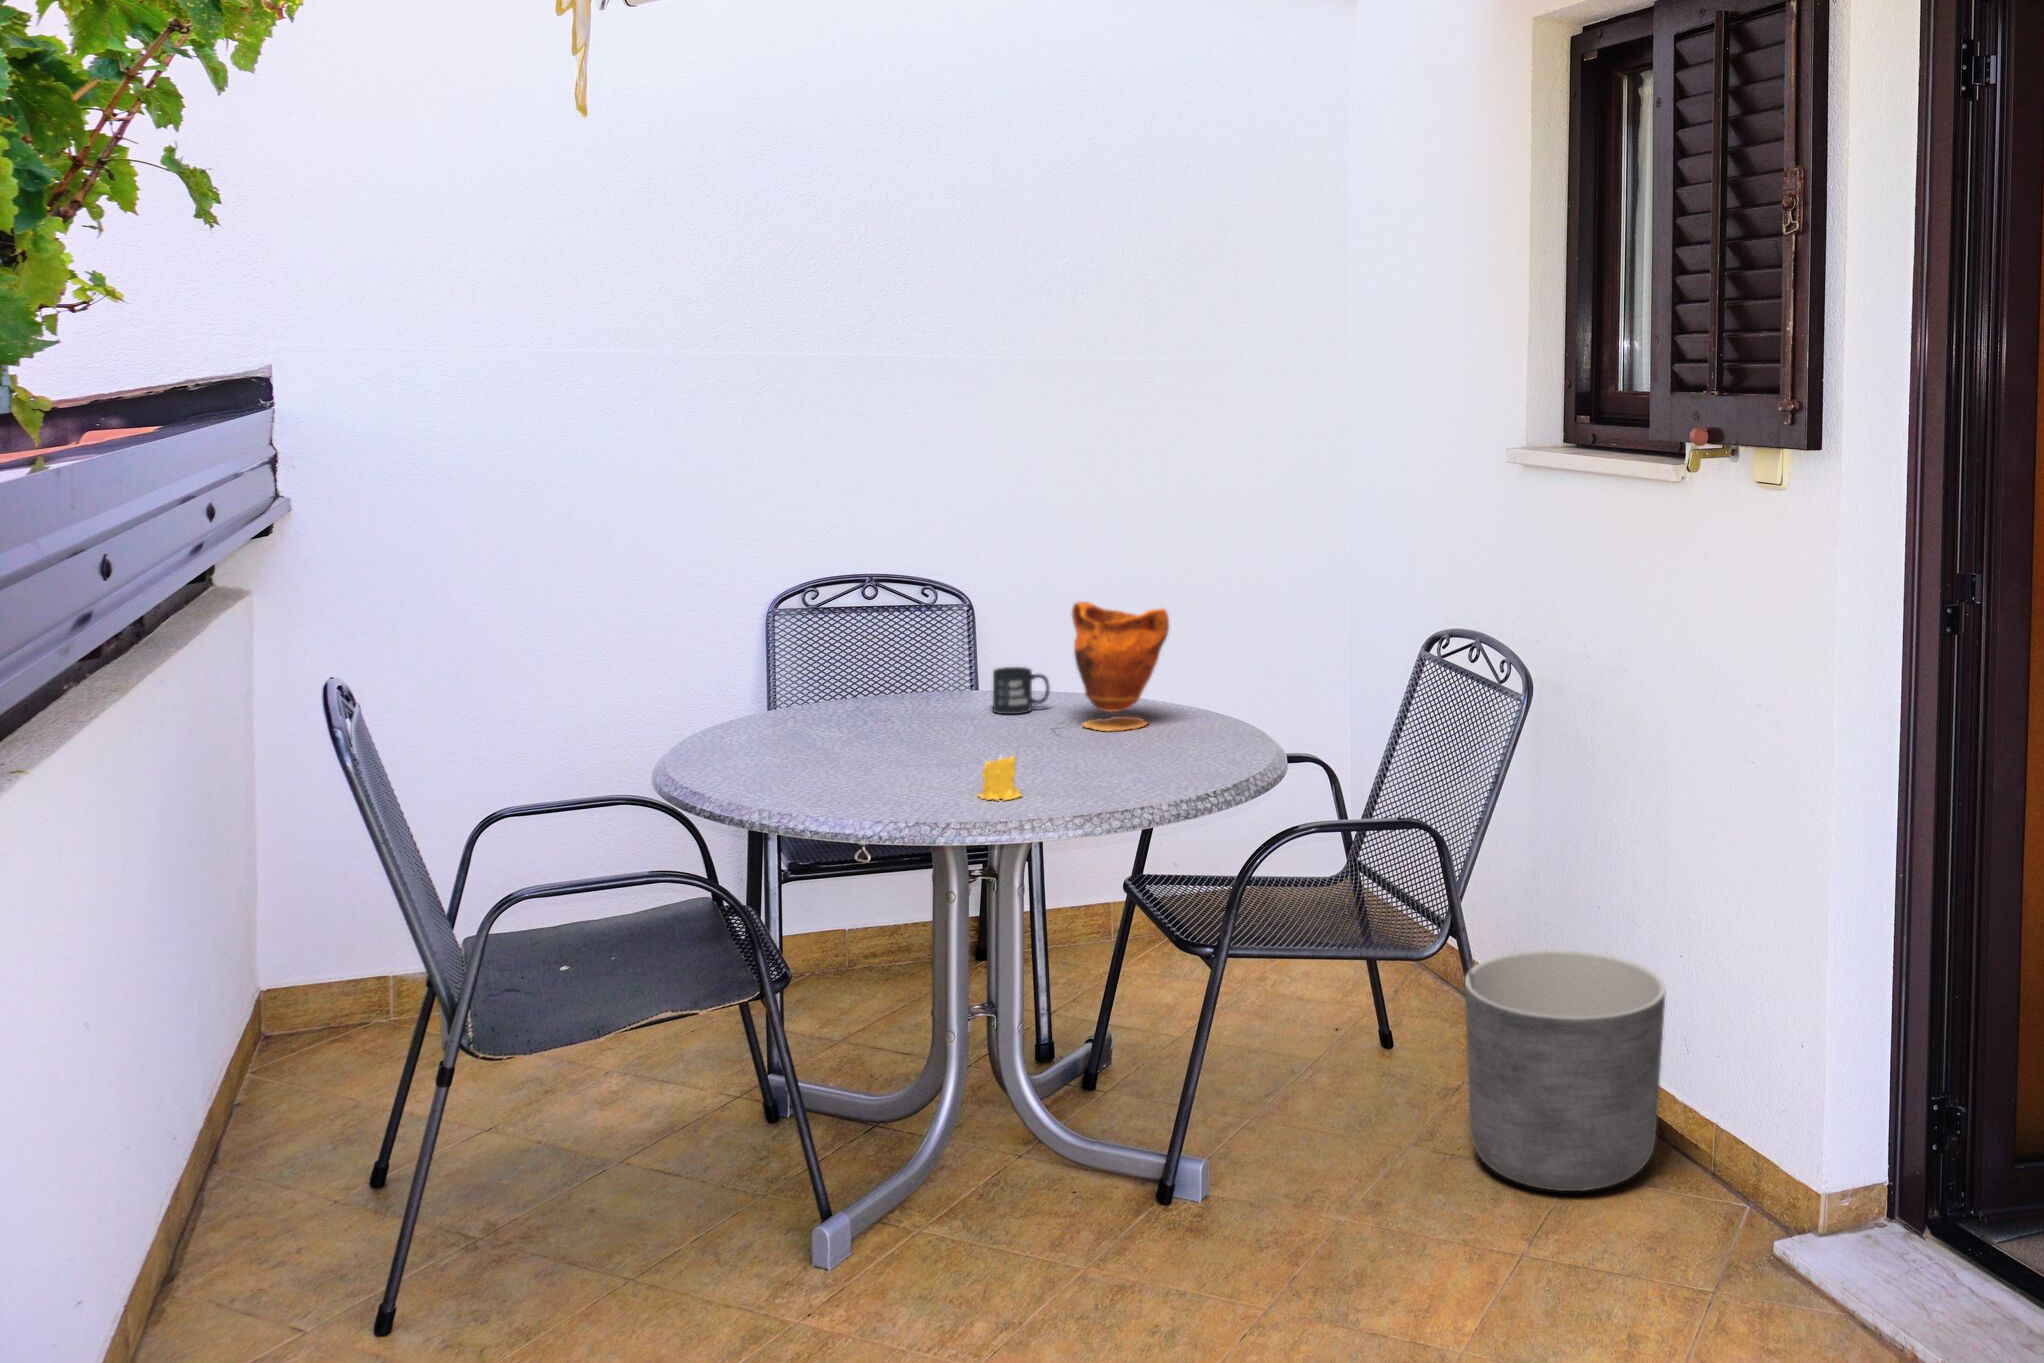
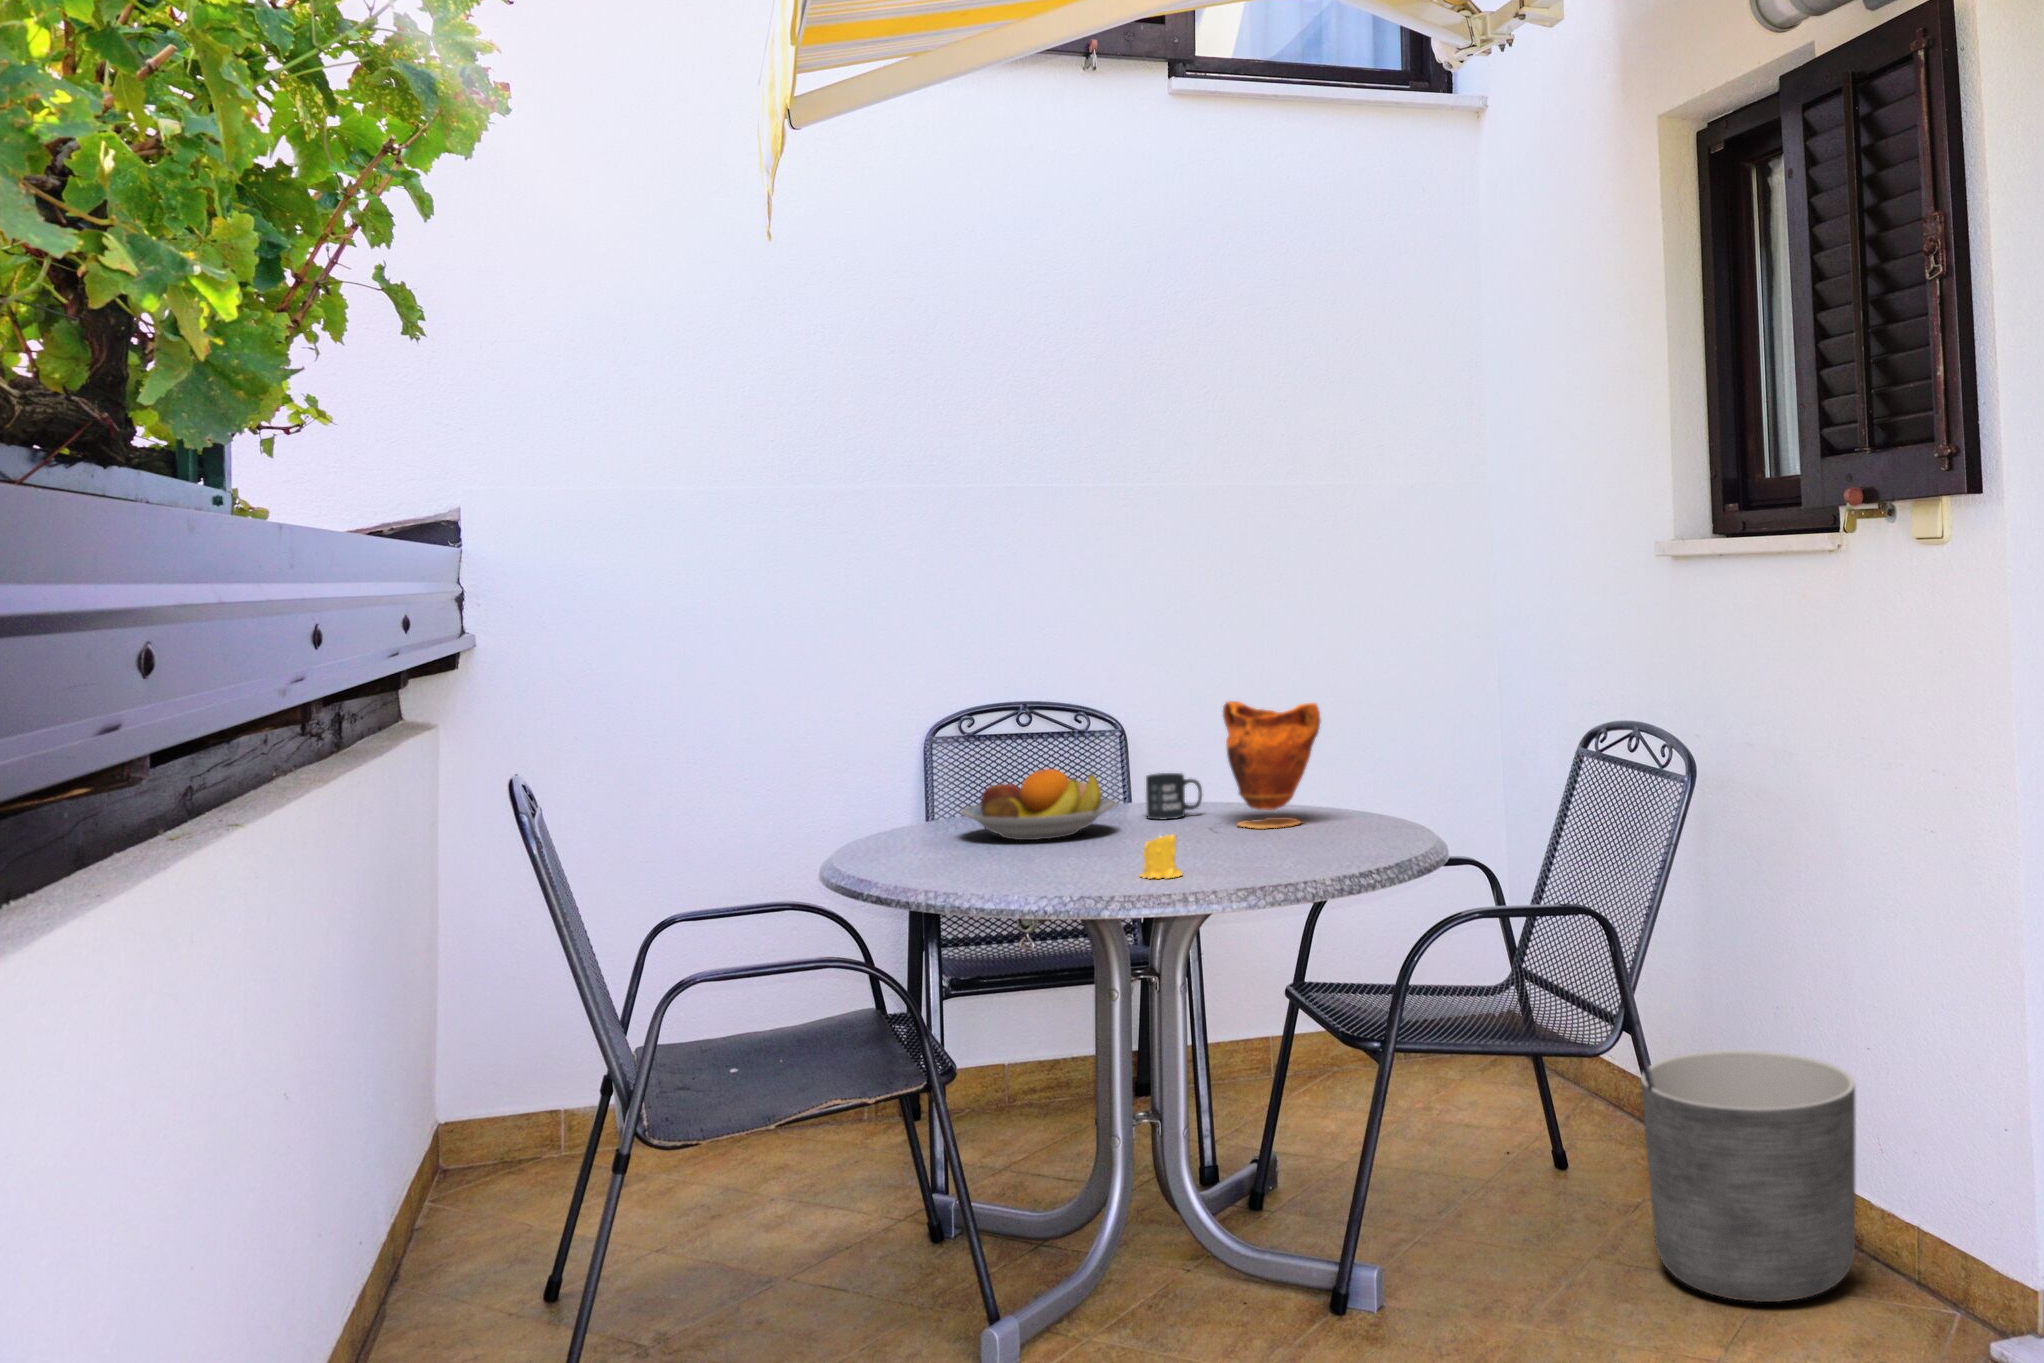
fruit bowl: none [800,669,961,739] -> present [961,769,1116,840]

